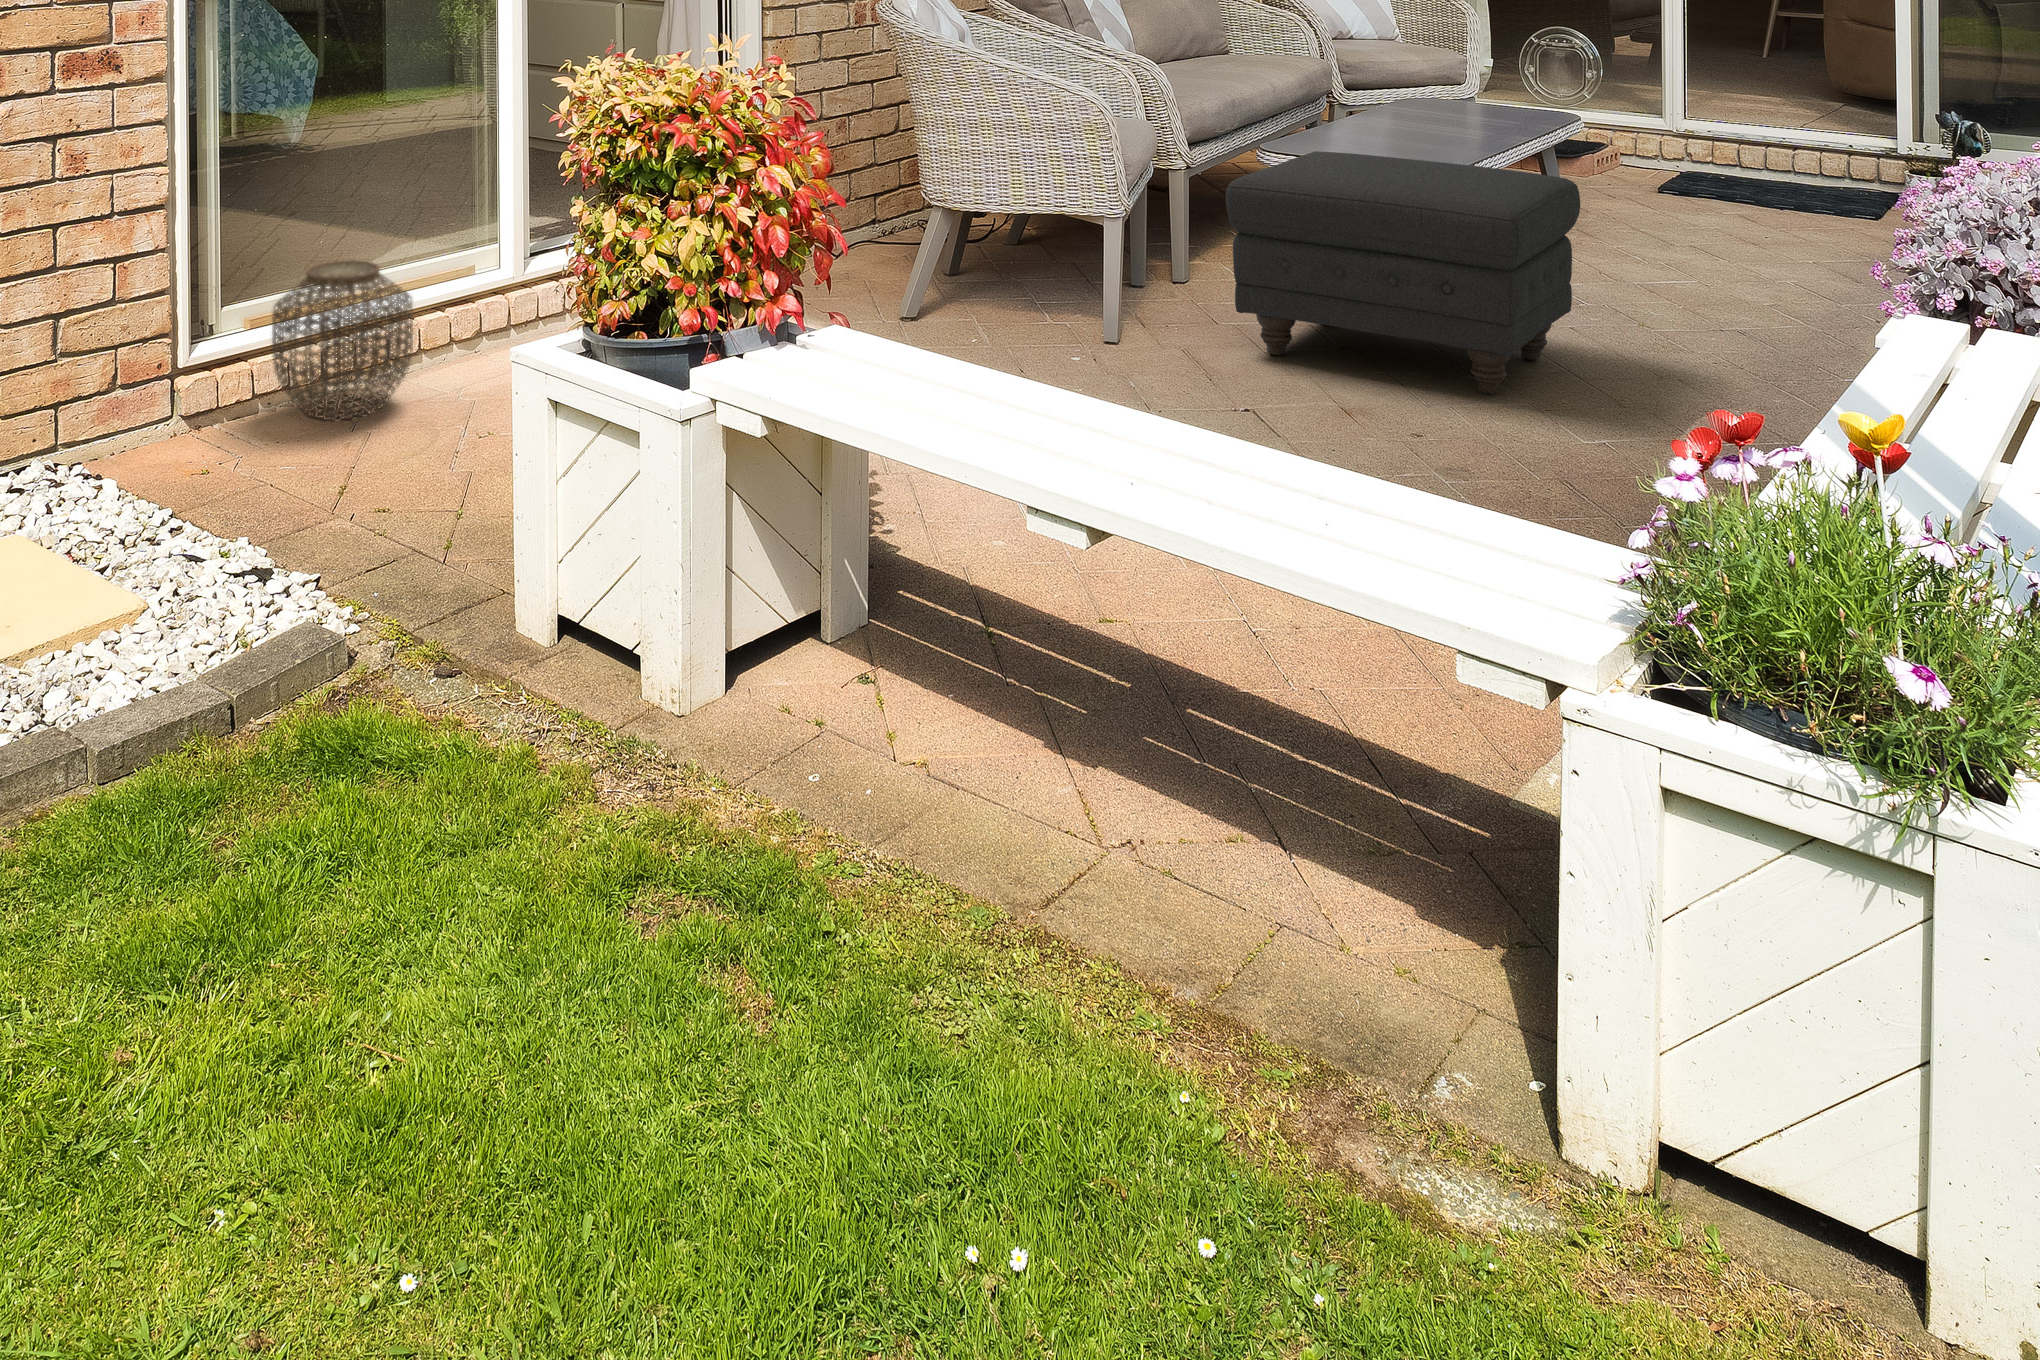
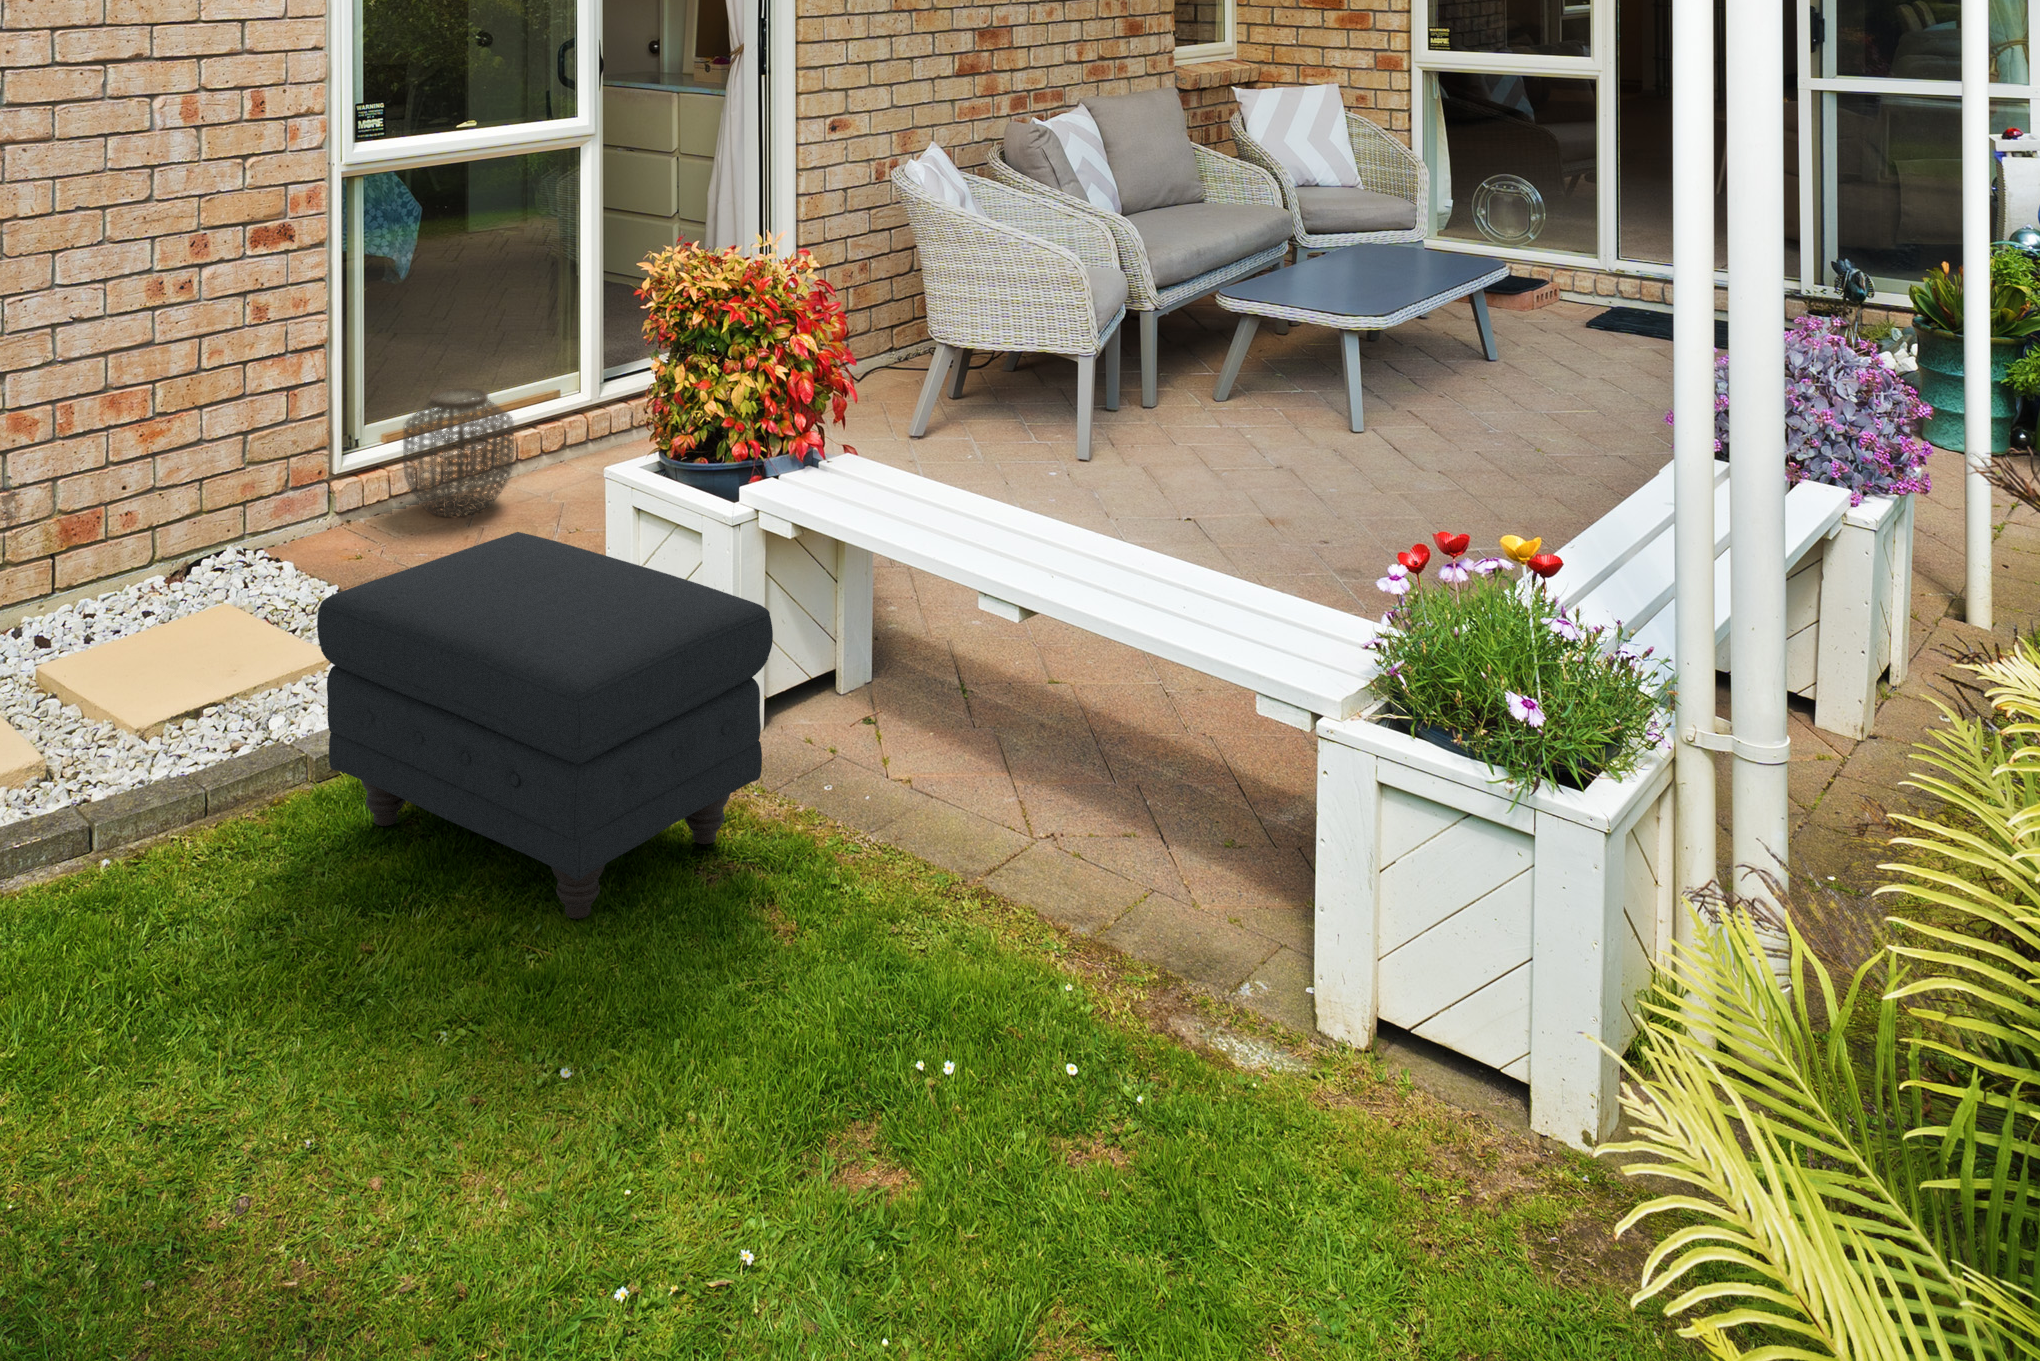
ottoman: present [1226,151,1580,393] -> present [317,532,773,919]

